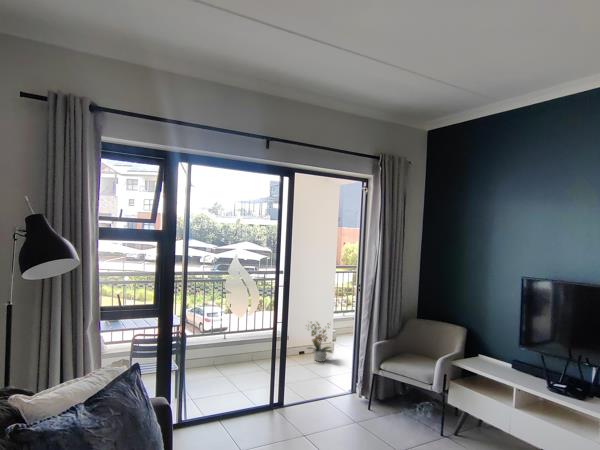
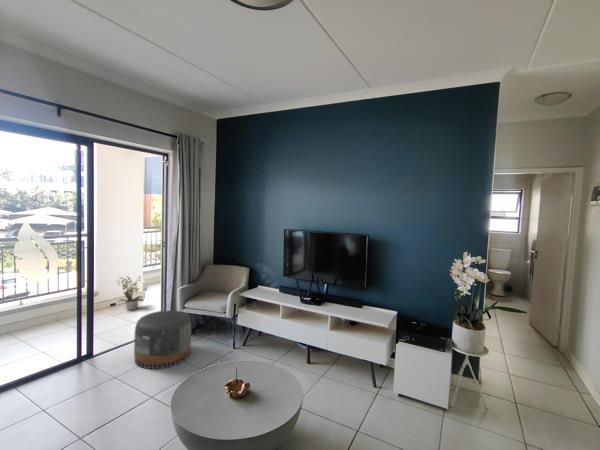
pouf: none [324,368,388,439] -> present [134,310,191,369]

